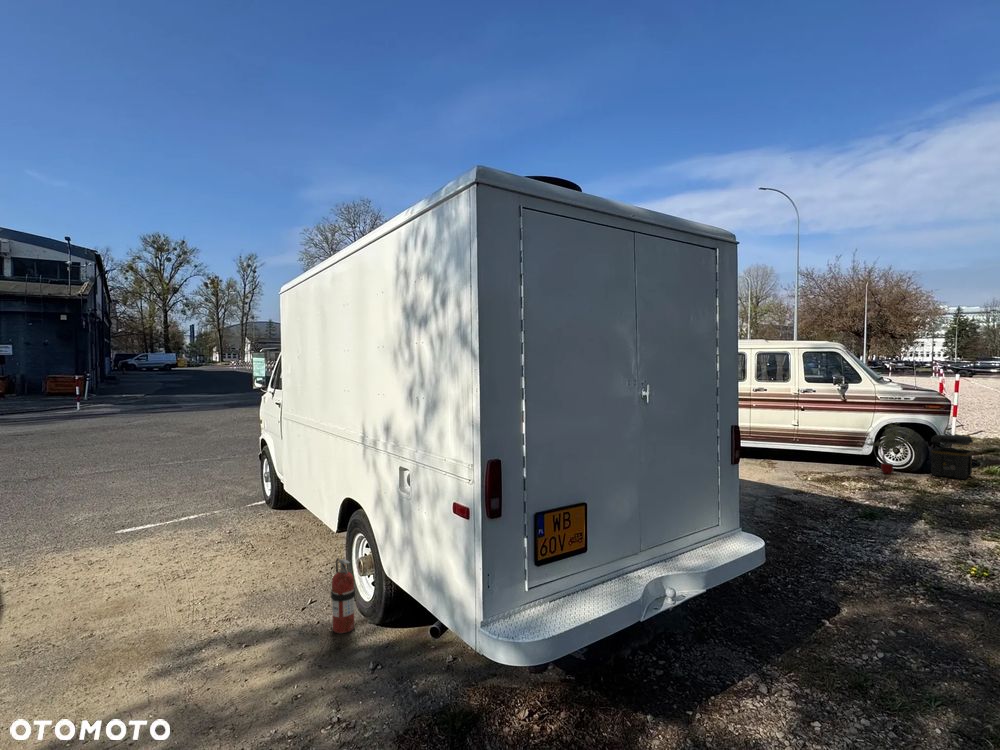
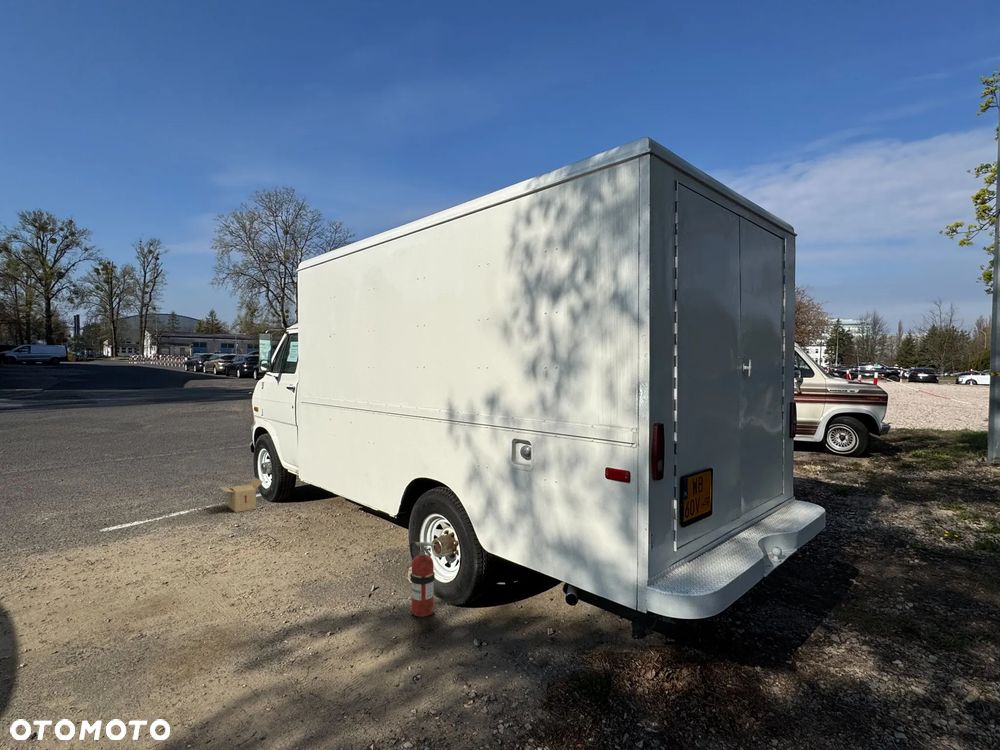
potted tree: present [863,422,913,474] -> none [813,411,858,458]
toolbox: present [931,434,973,479] -> none [871,422,905,462]
cardboard box: none [226,485,266,518] -> present [219,477,263,512]

